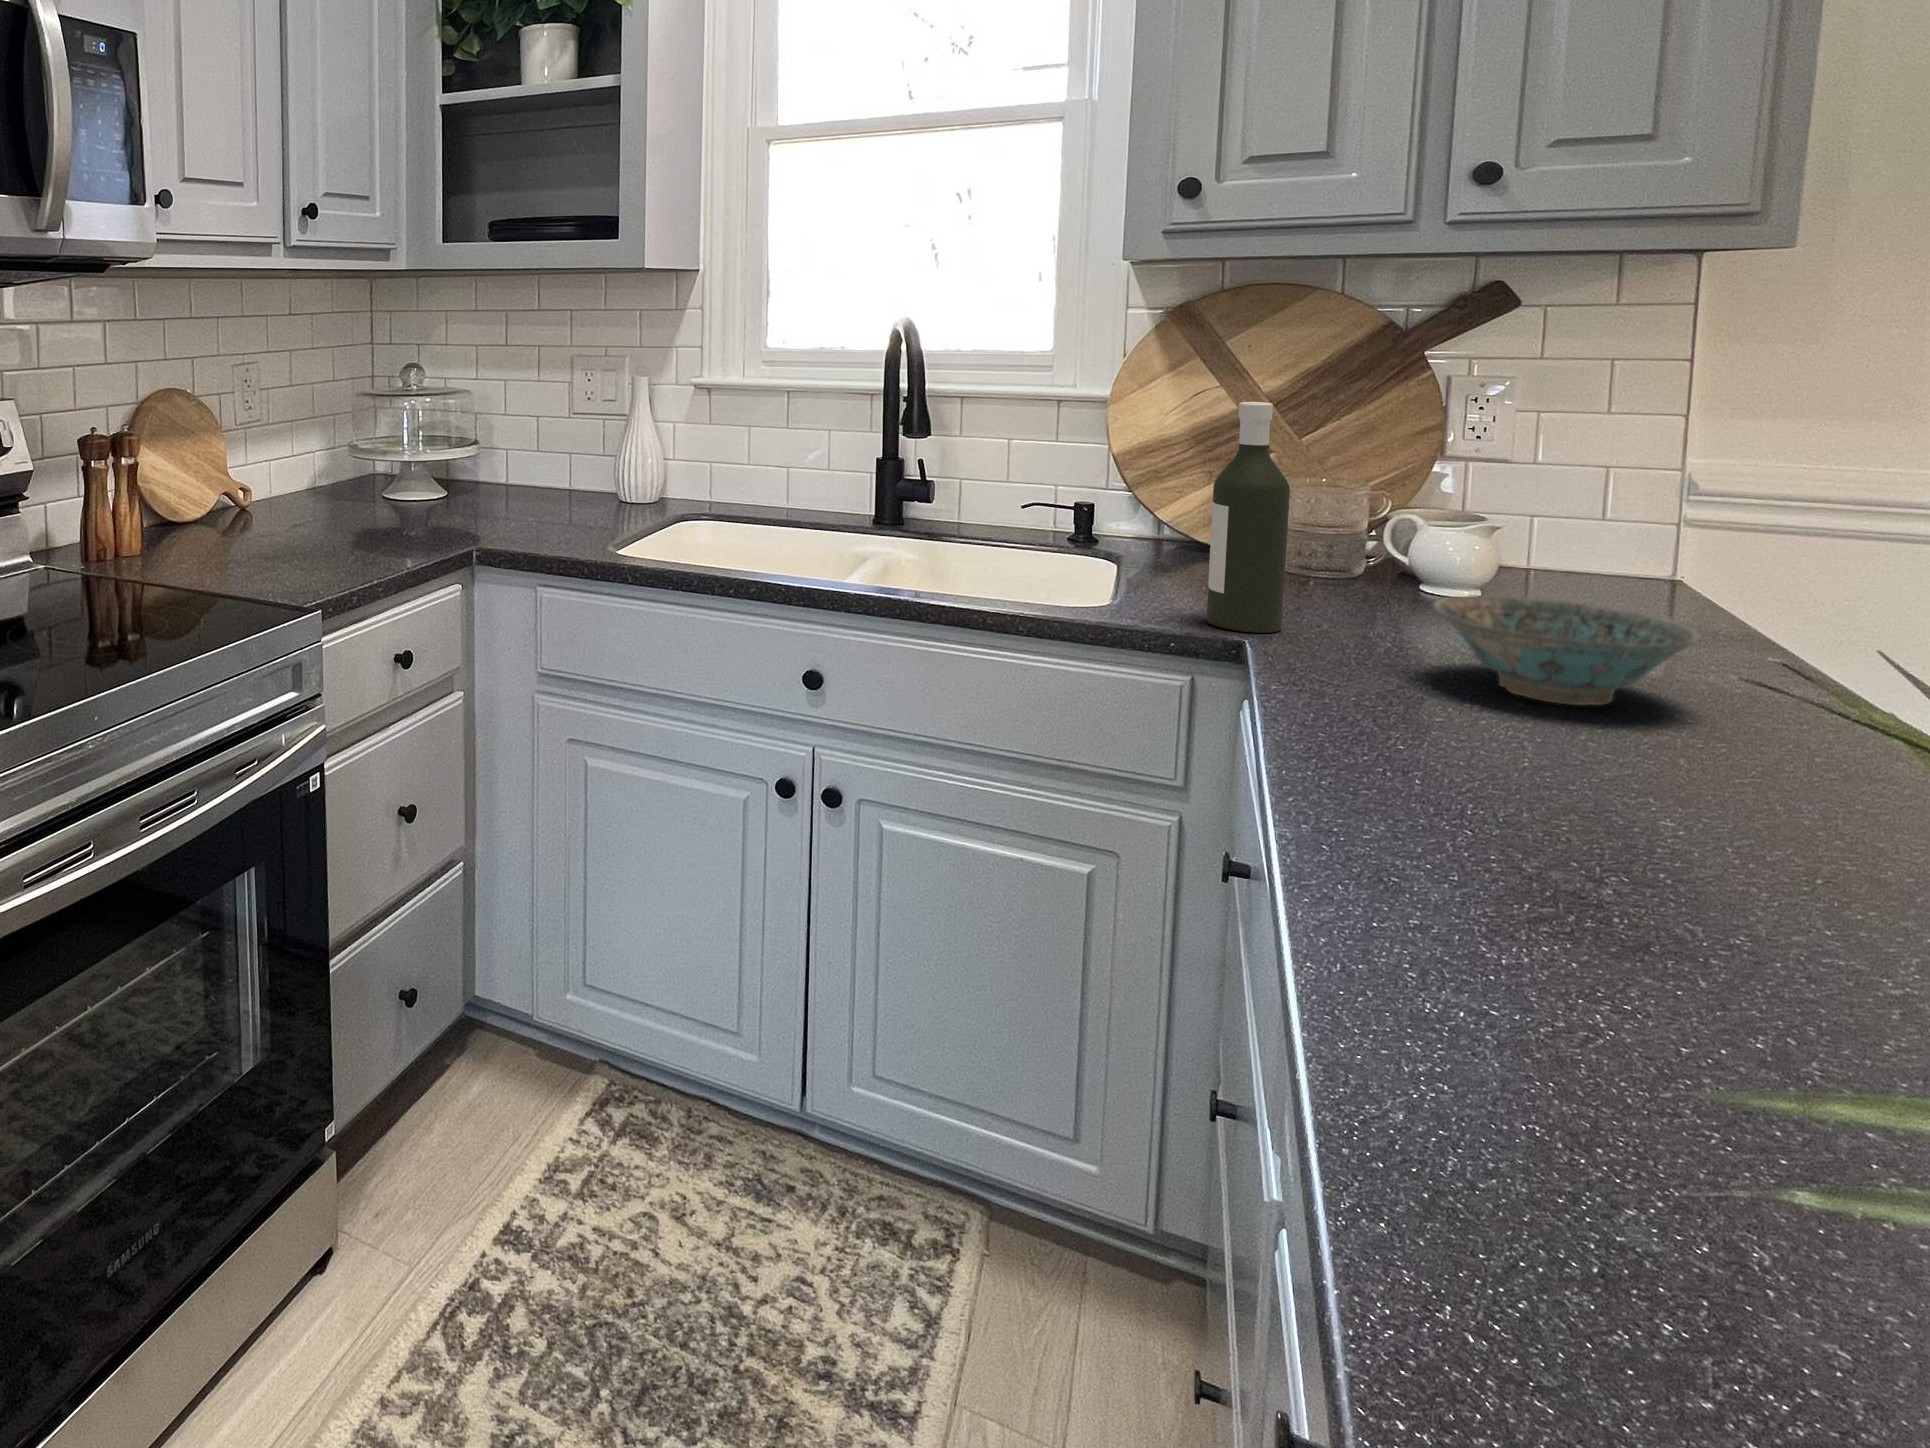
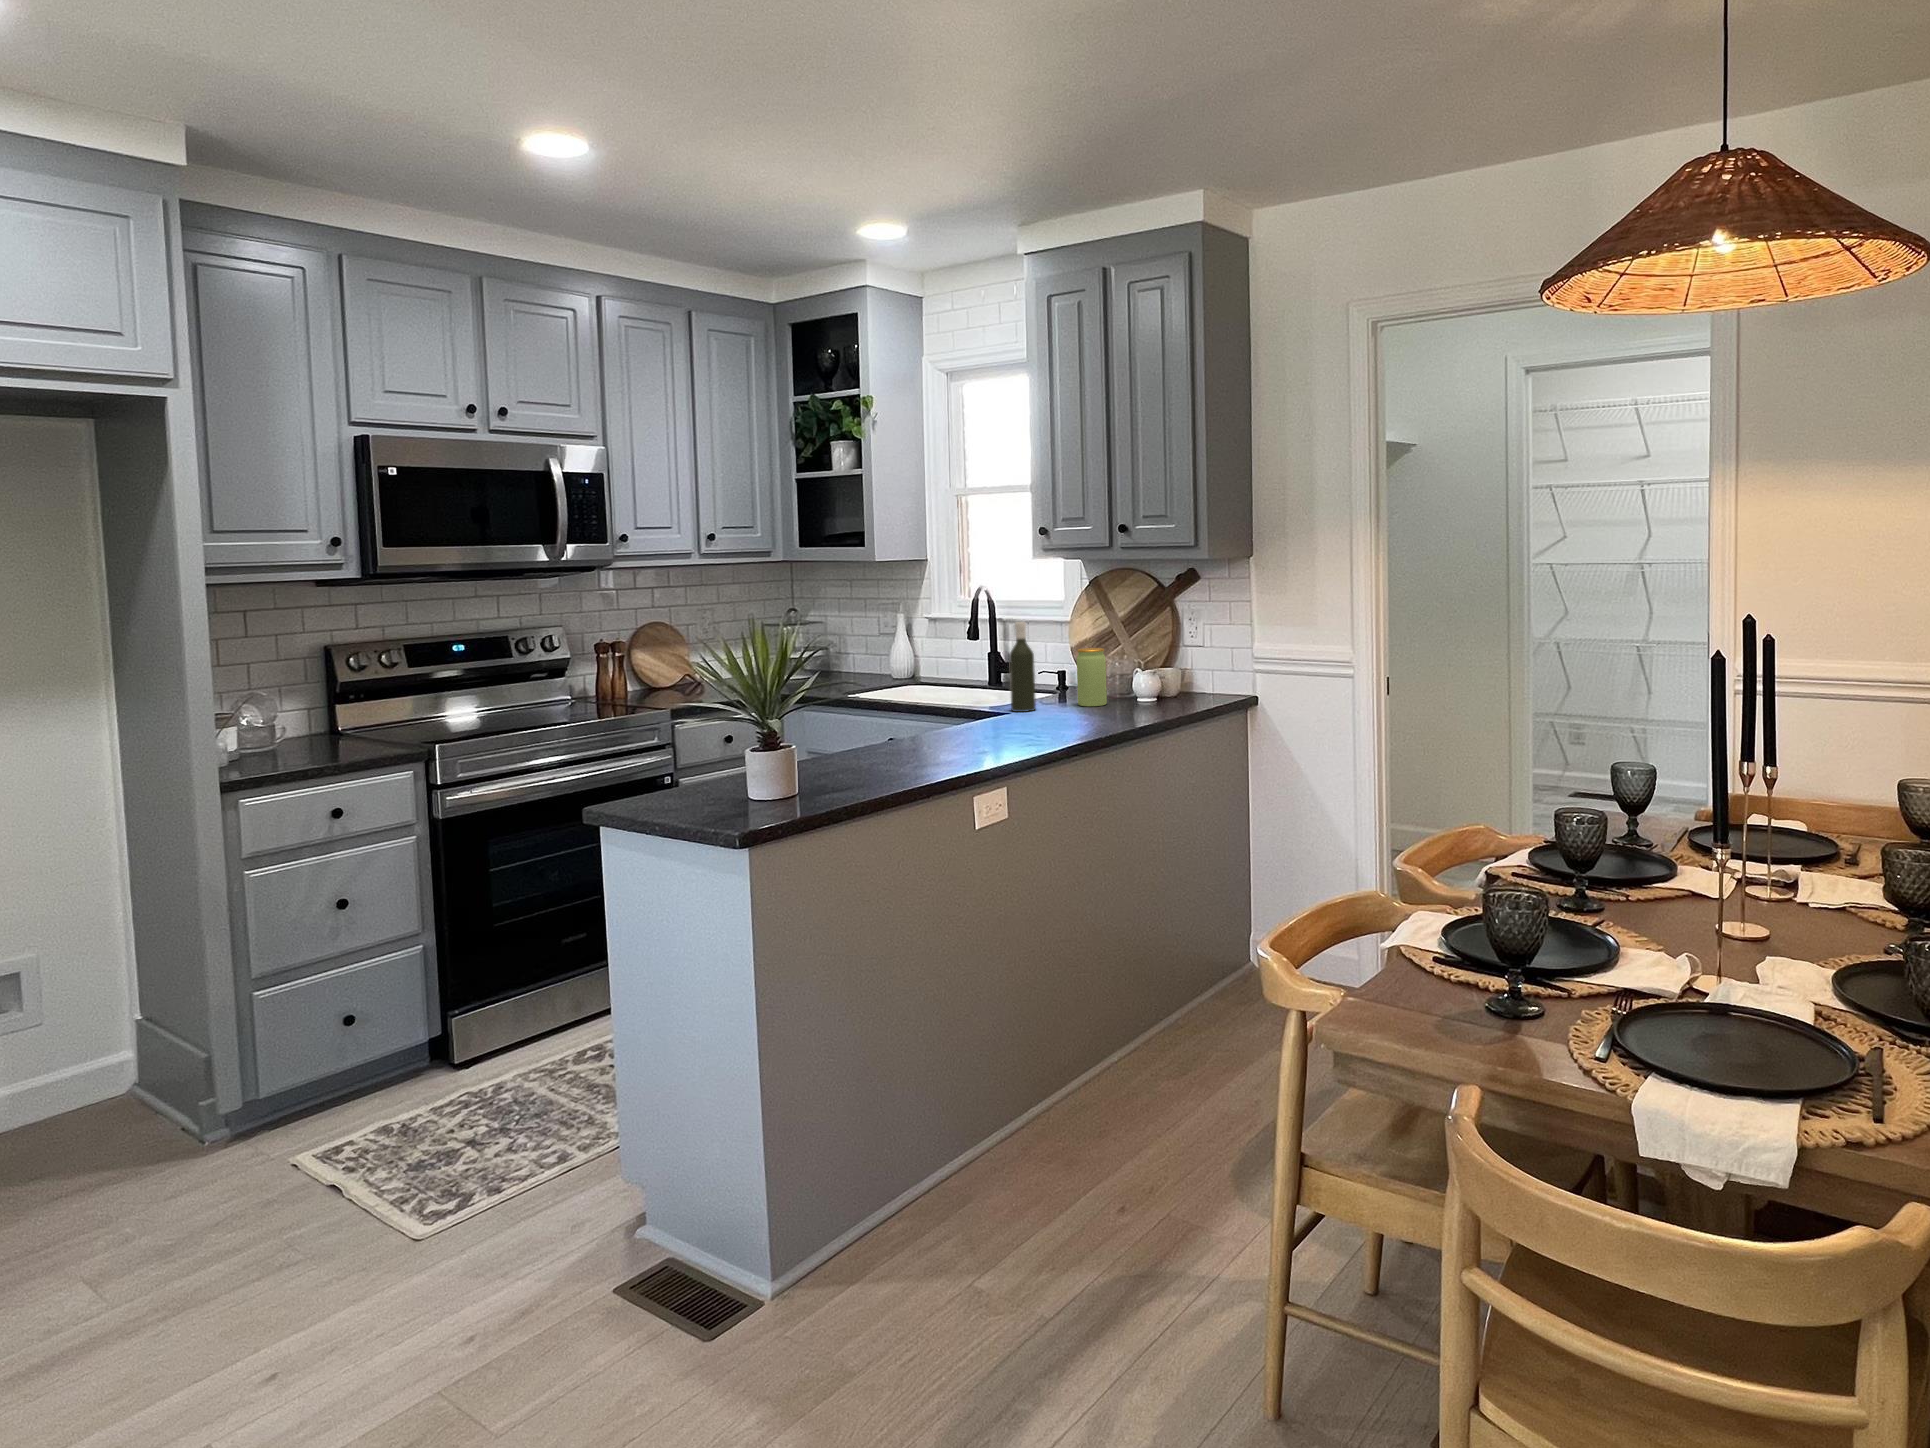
jar: none [1323,465,1420,613] -> present [1077,648,1107,706]
ceramic bowl: present [1434,595,1702,705] -> none [1022,691,1089,723]

